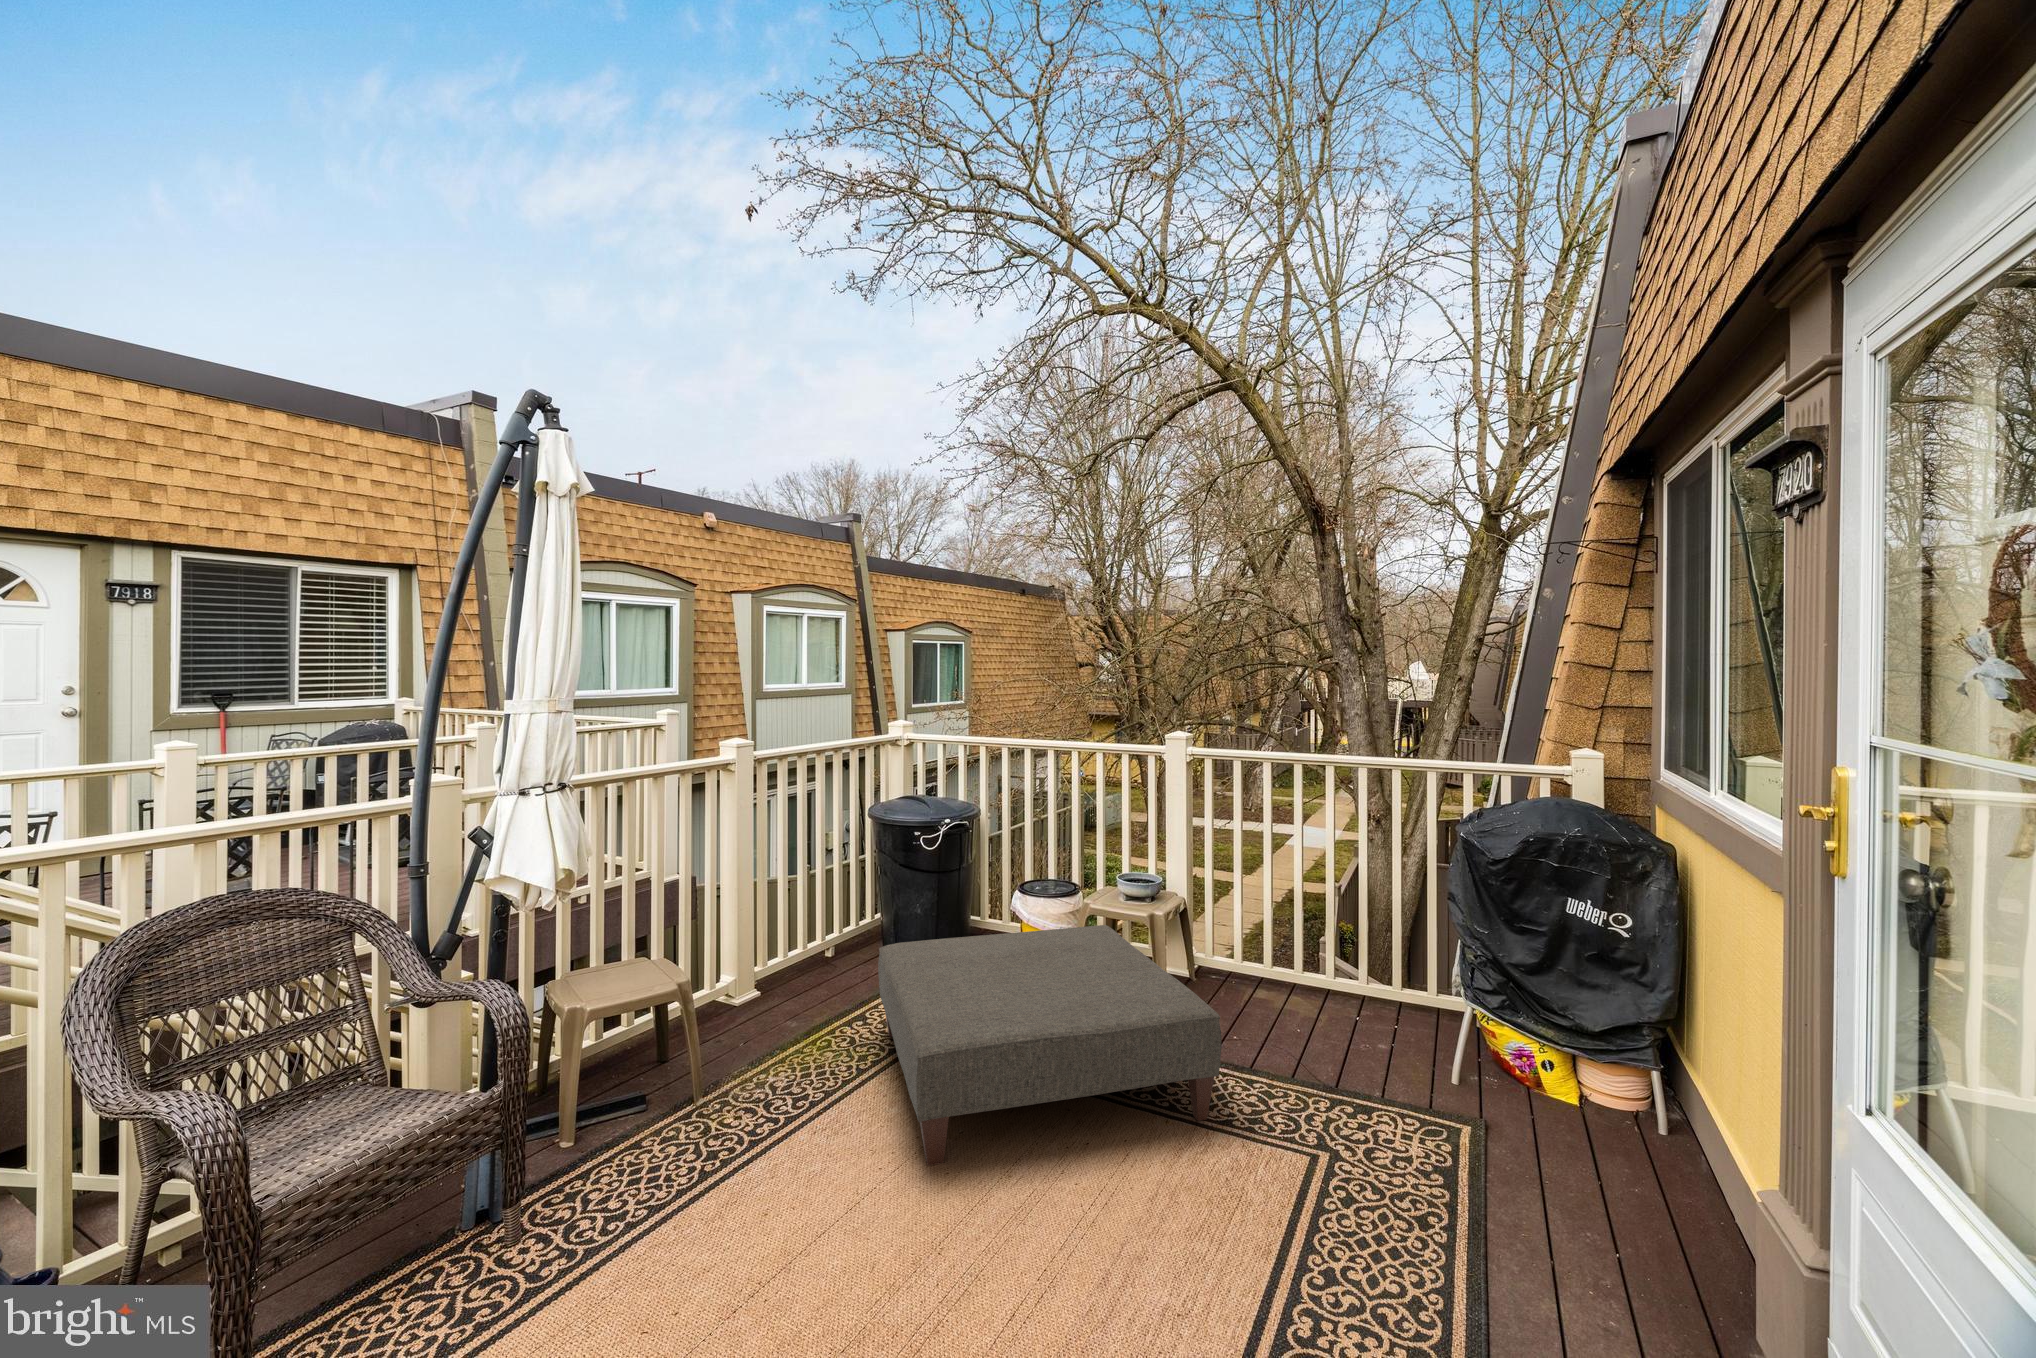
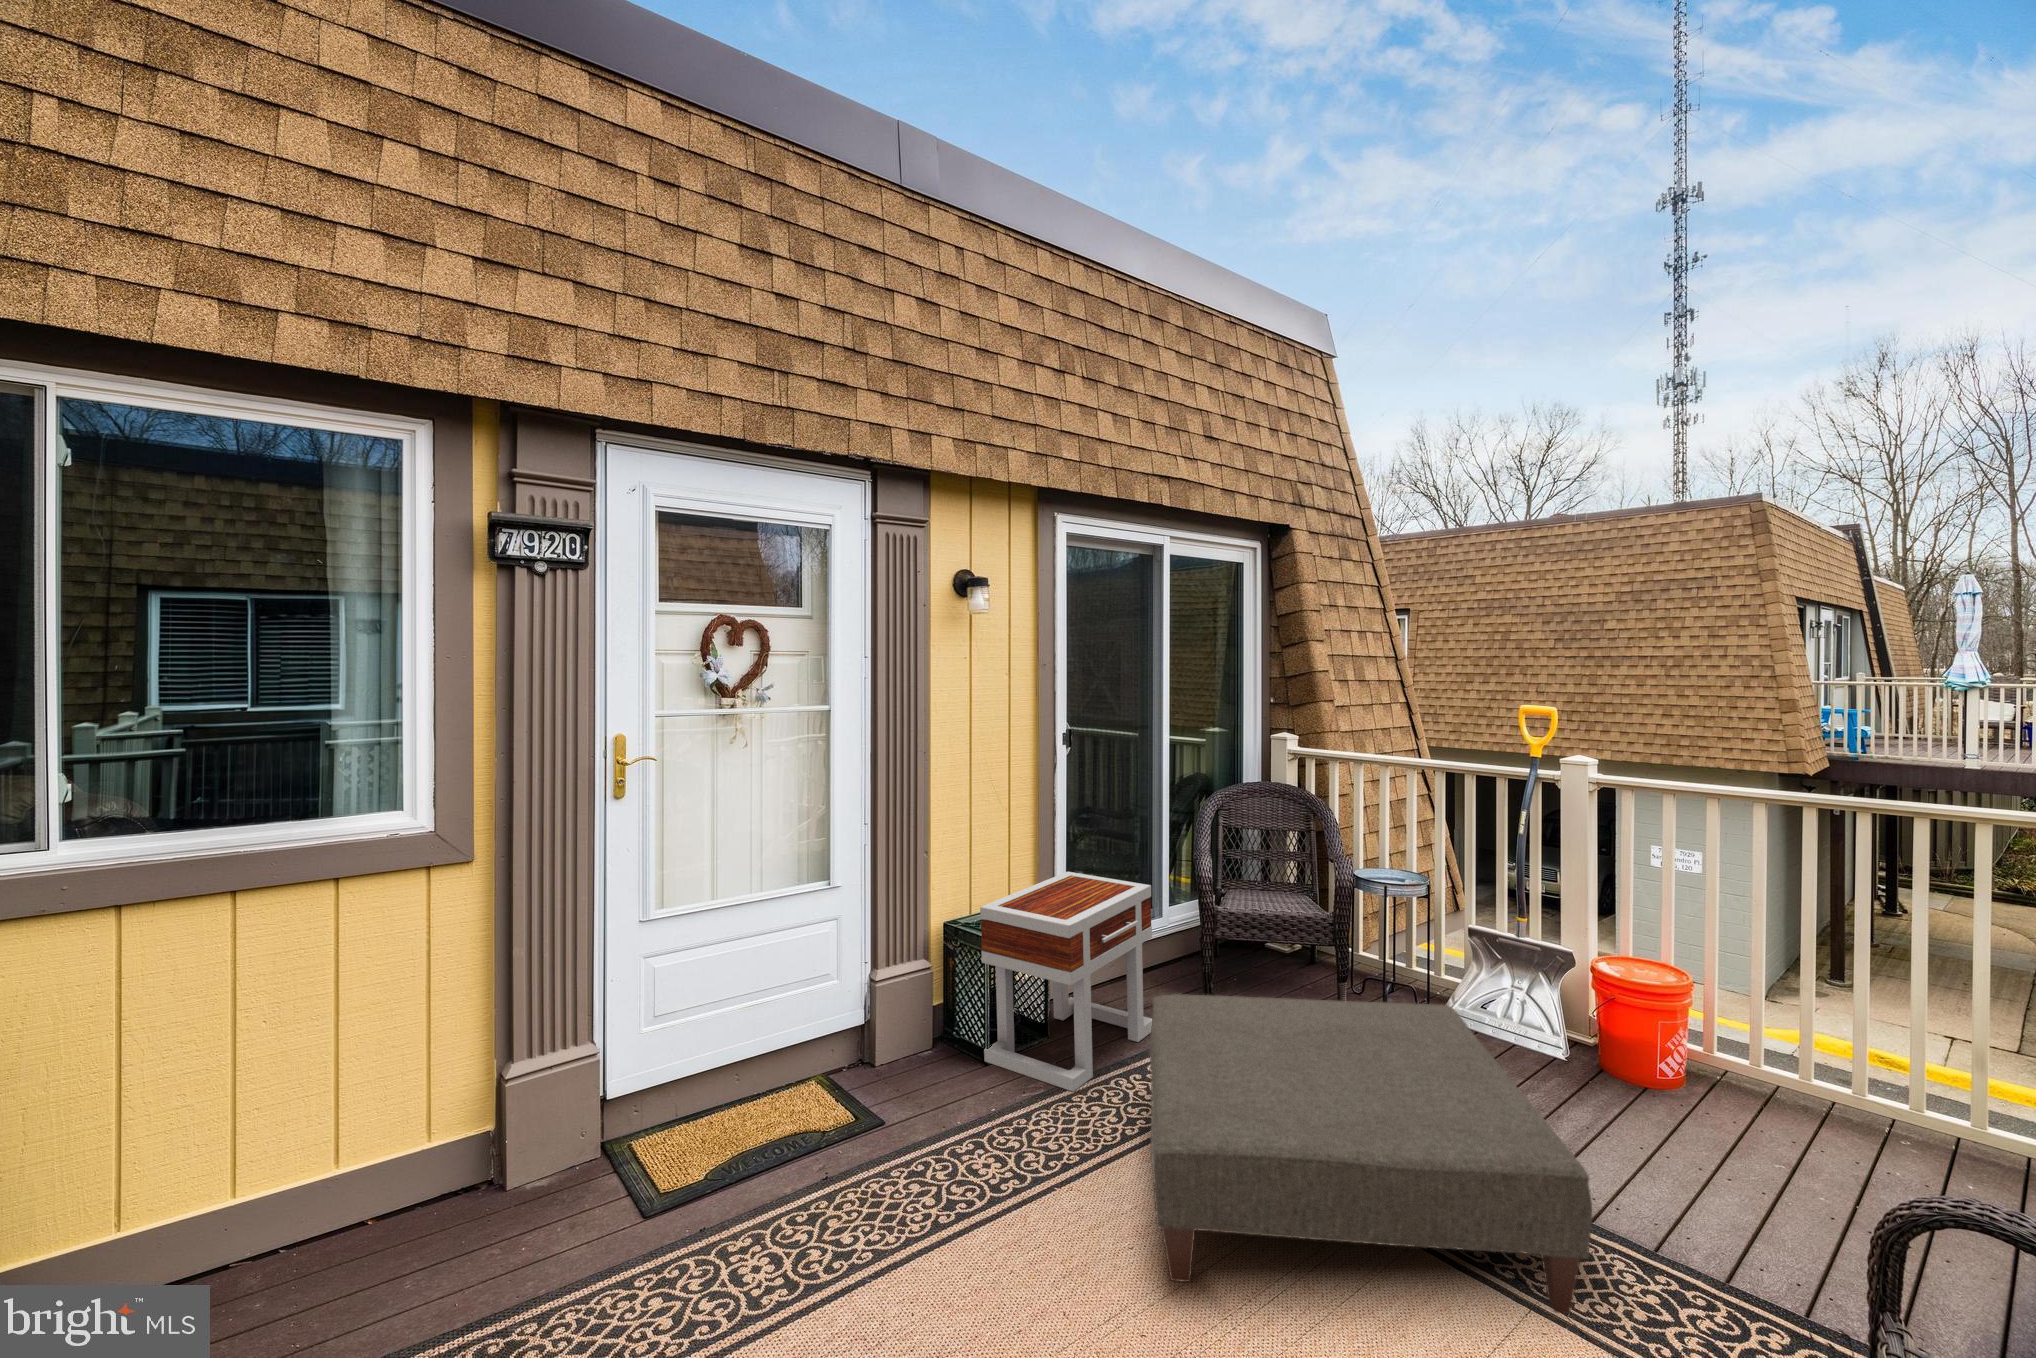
side table: none [712,851,866,1044] -> present [980,872,1152,1092]

